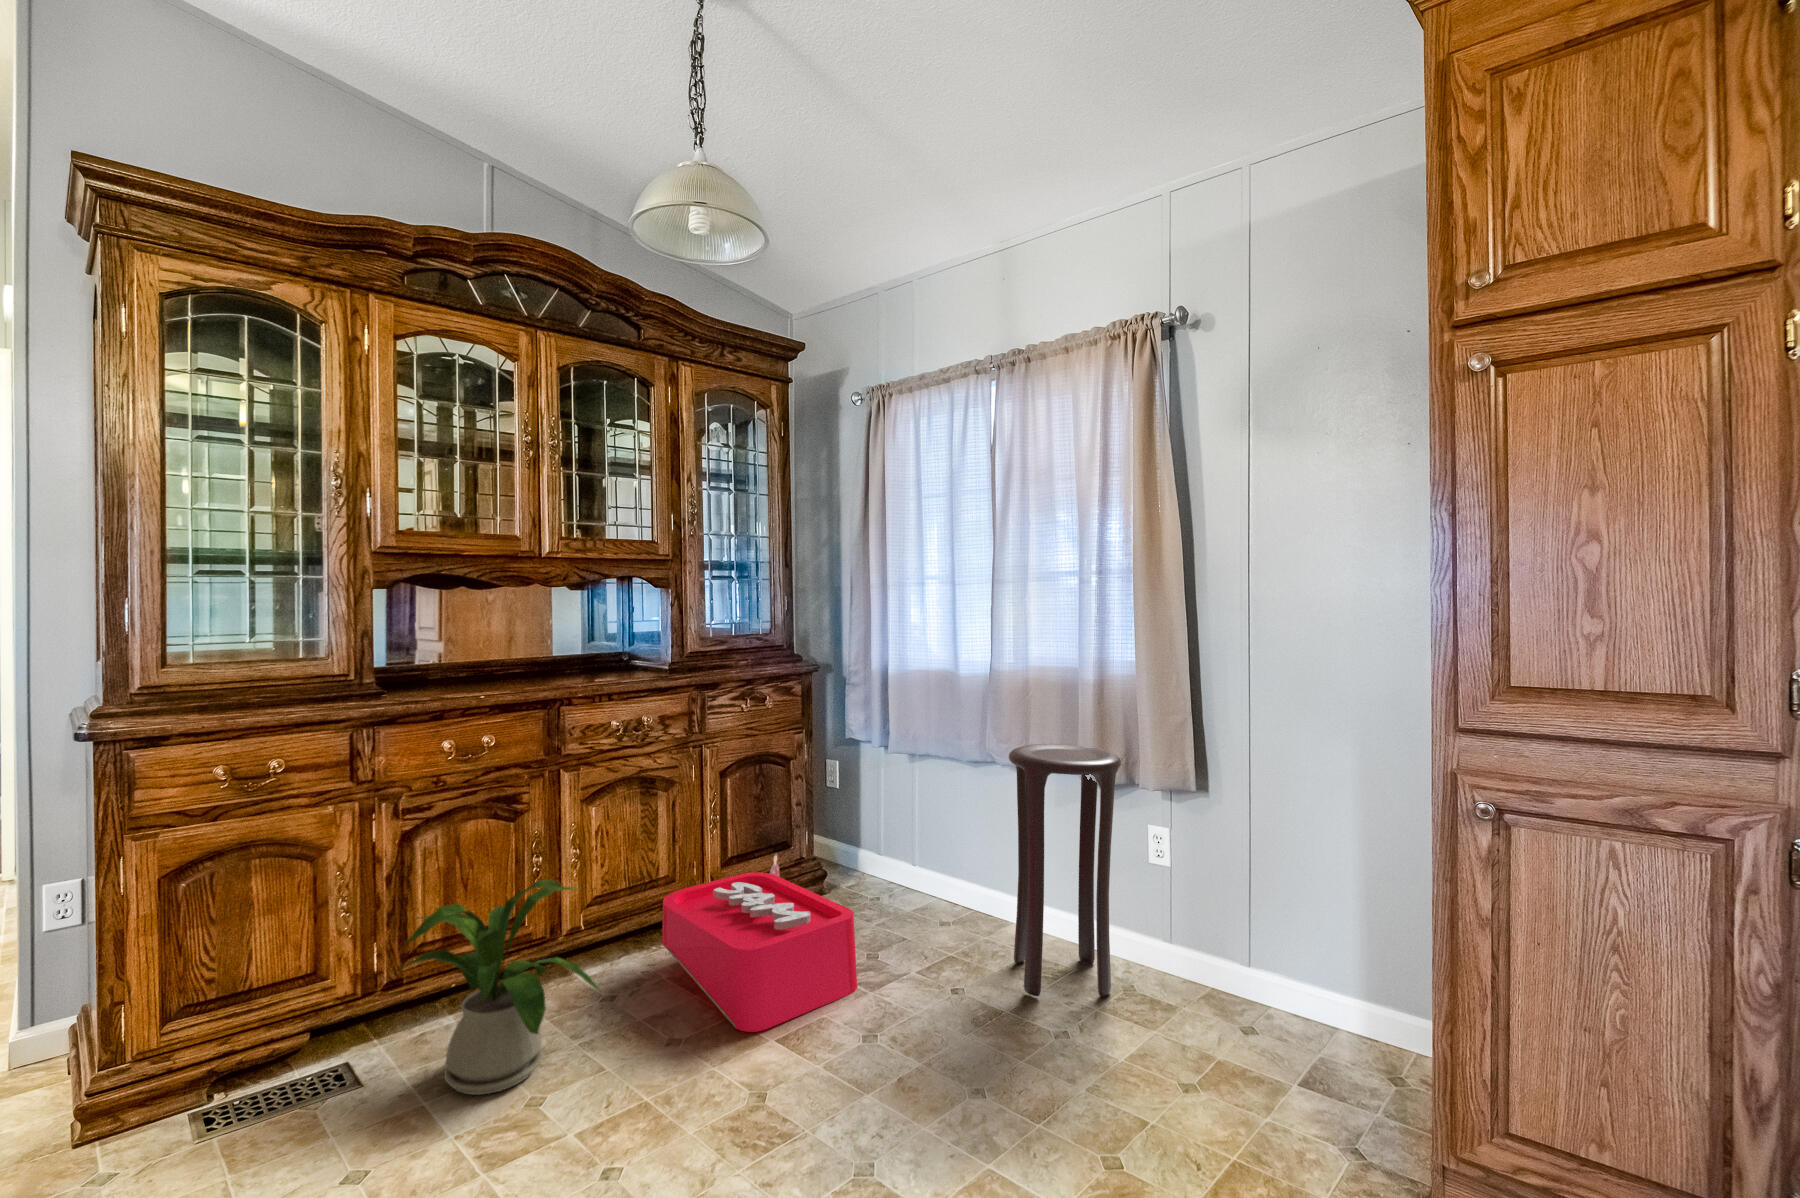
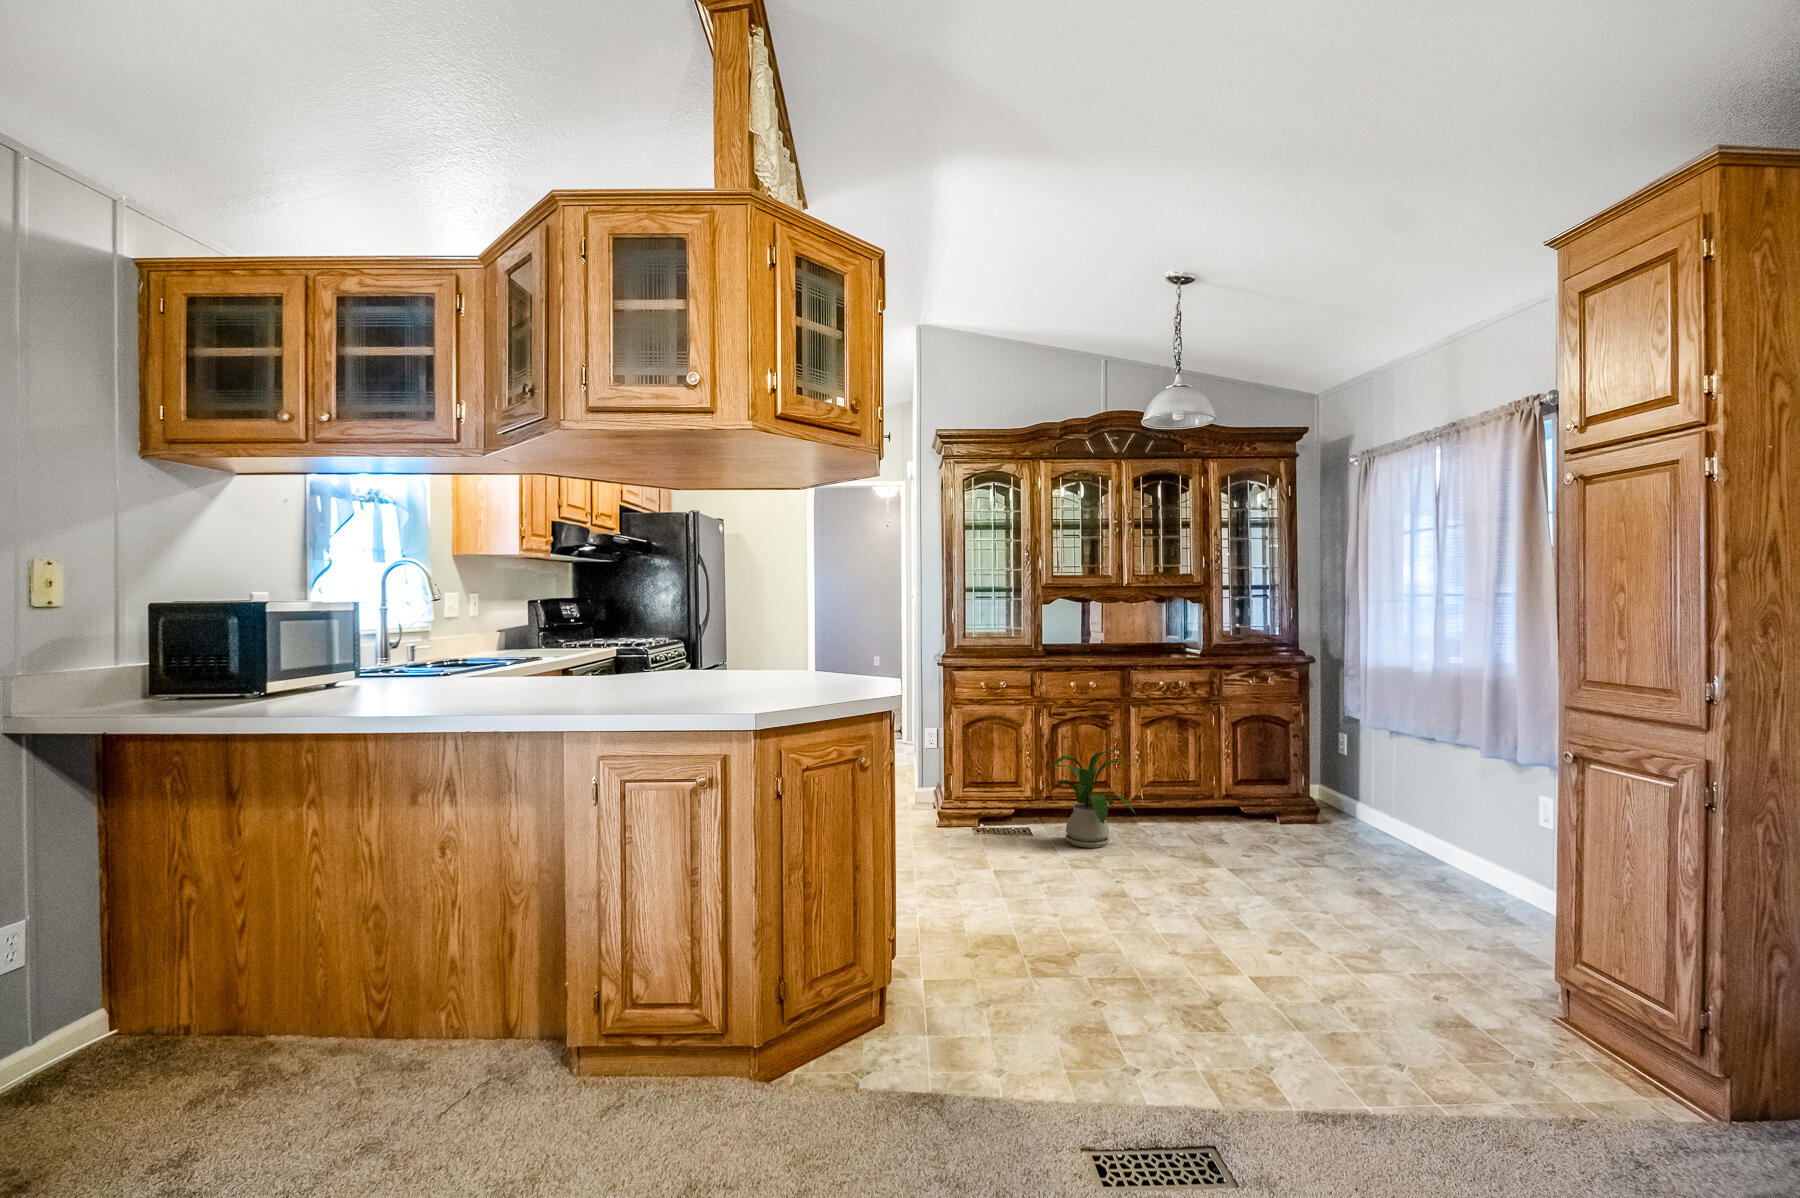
stool: present [1009,744,1121,997] -> none [1409,719,1502,899]
storage bin: present [662,853,857,1032] -> none [1184,784,1299,862]

